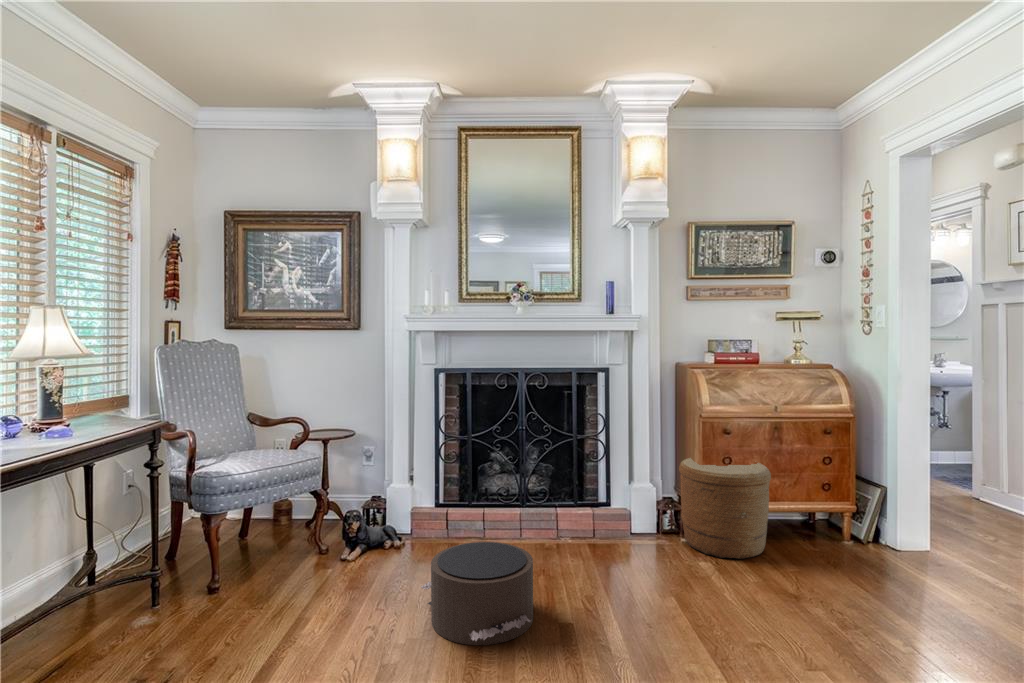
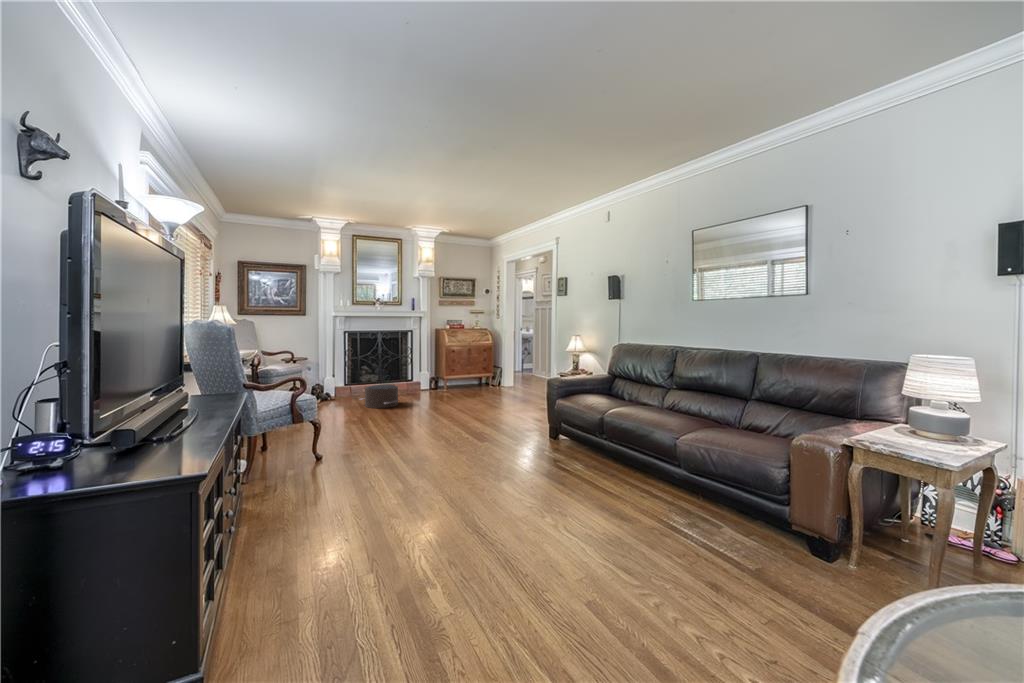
woven basket: present [679,458,771,559] -> none [438,361,467,391]

